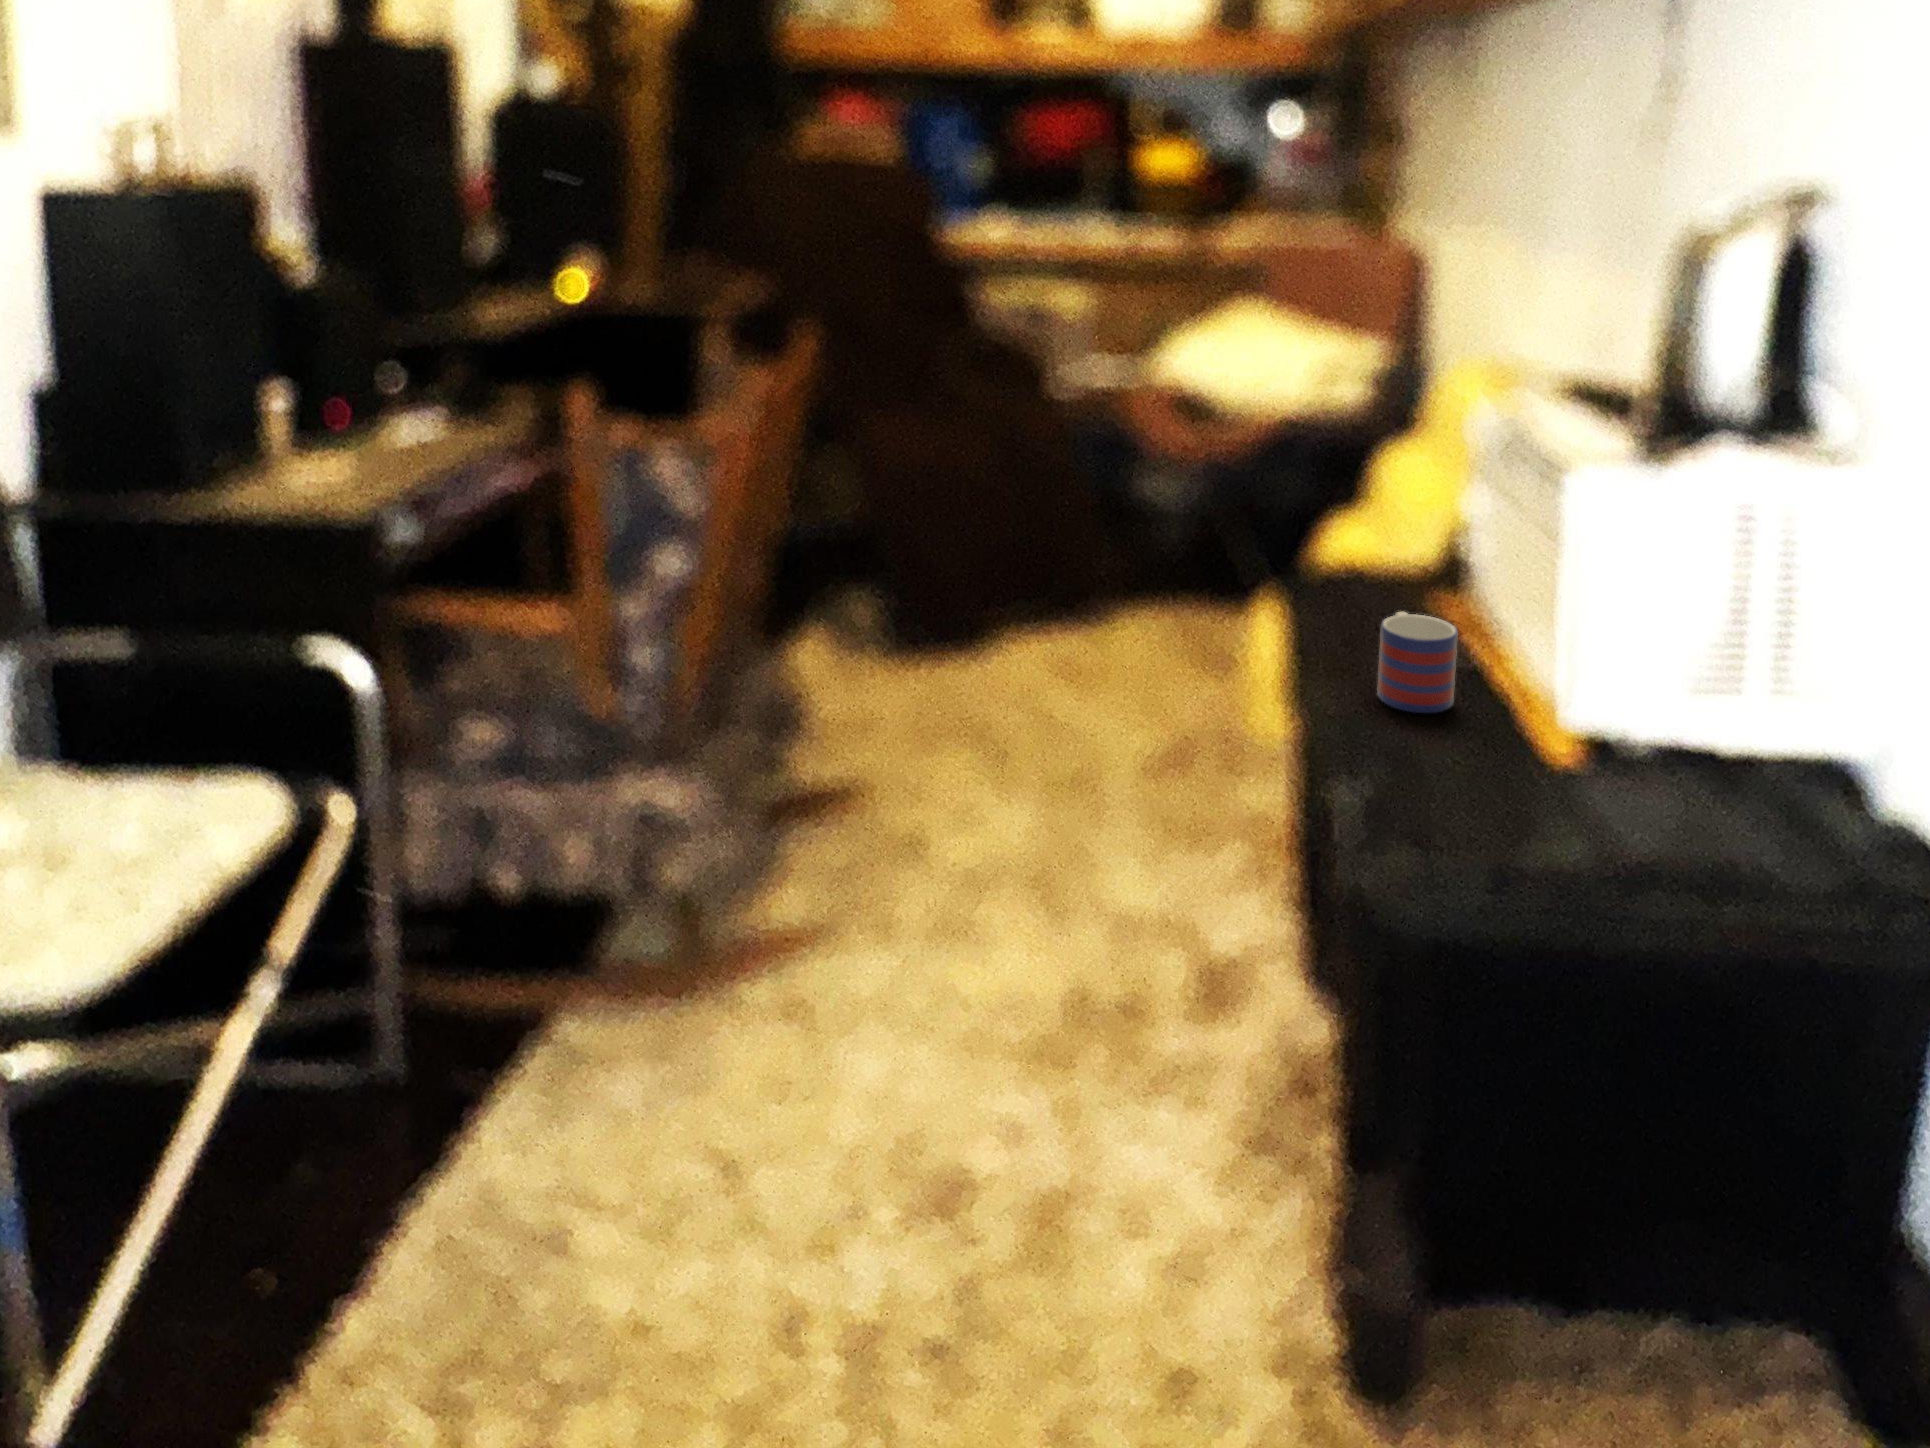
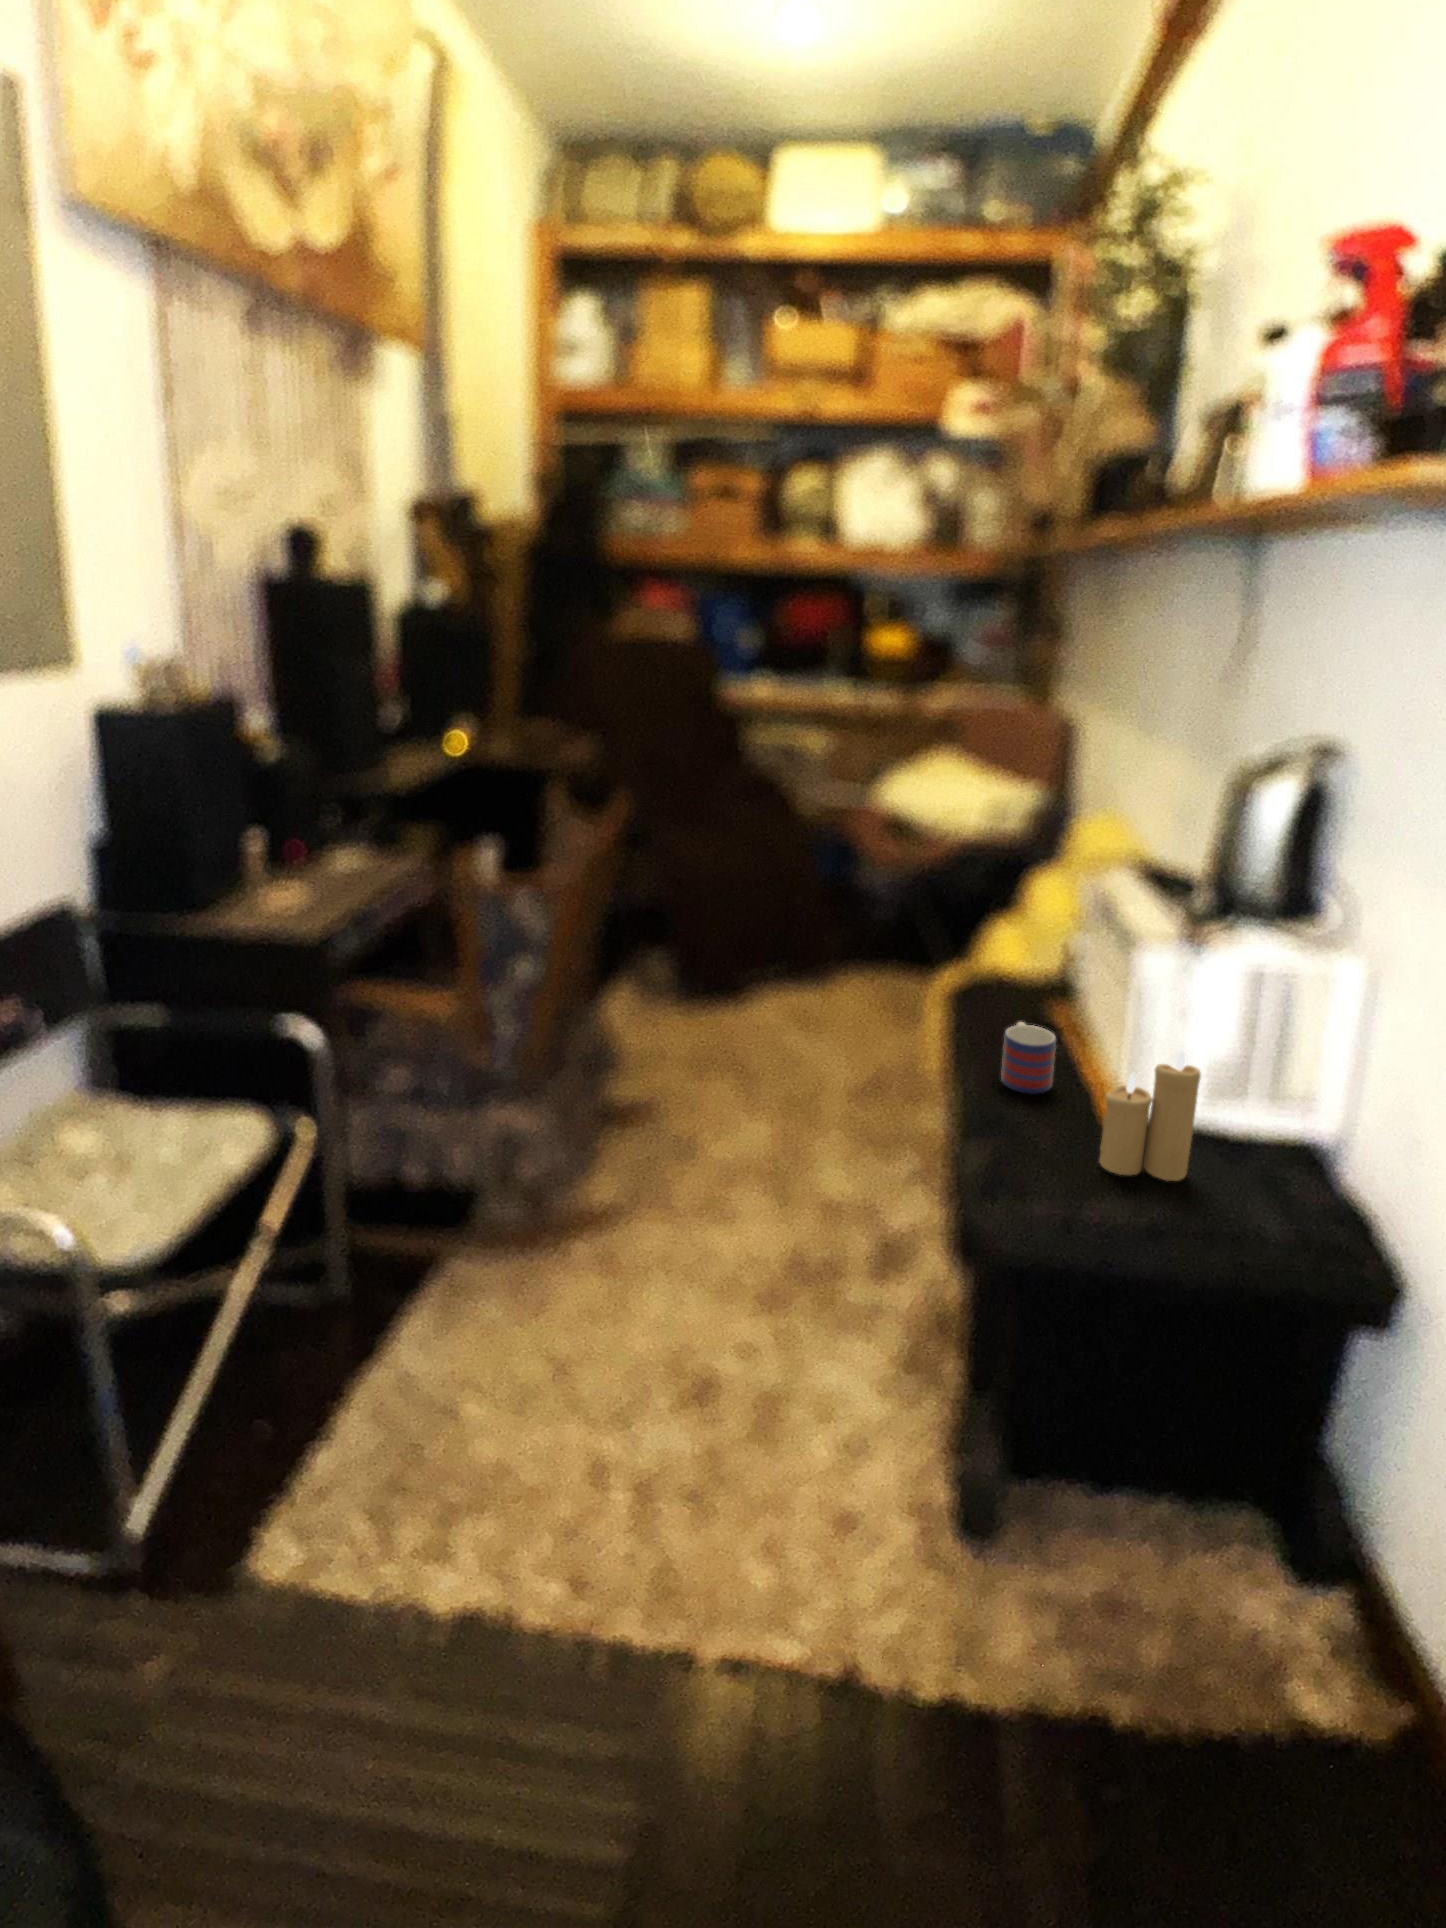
candle: none [1541,626,1690,826] -> present [1100,1051,1201,1181]

